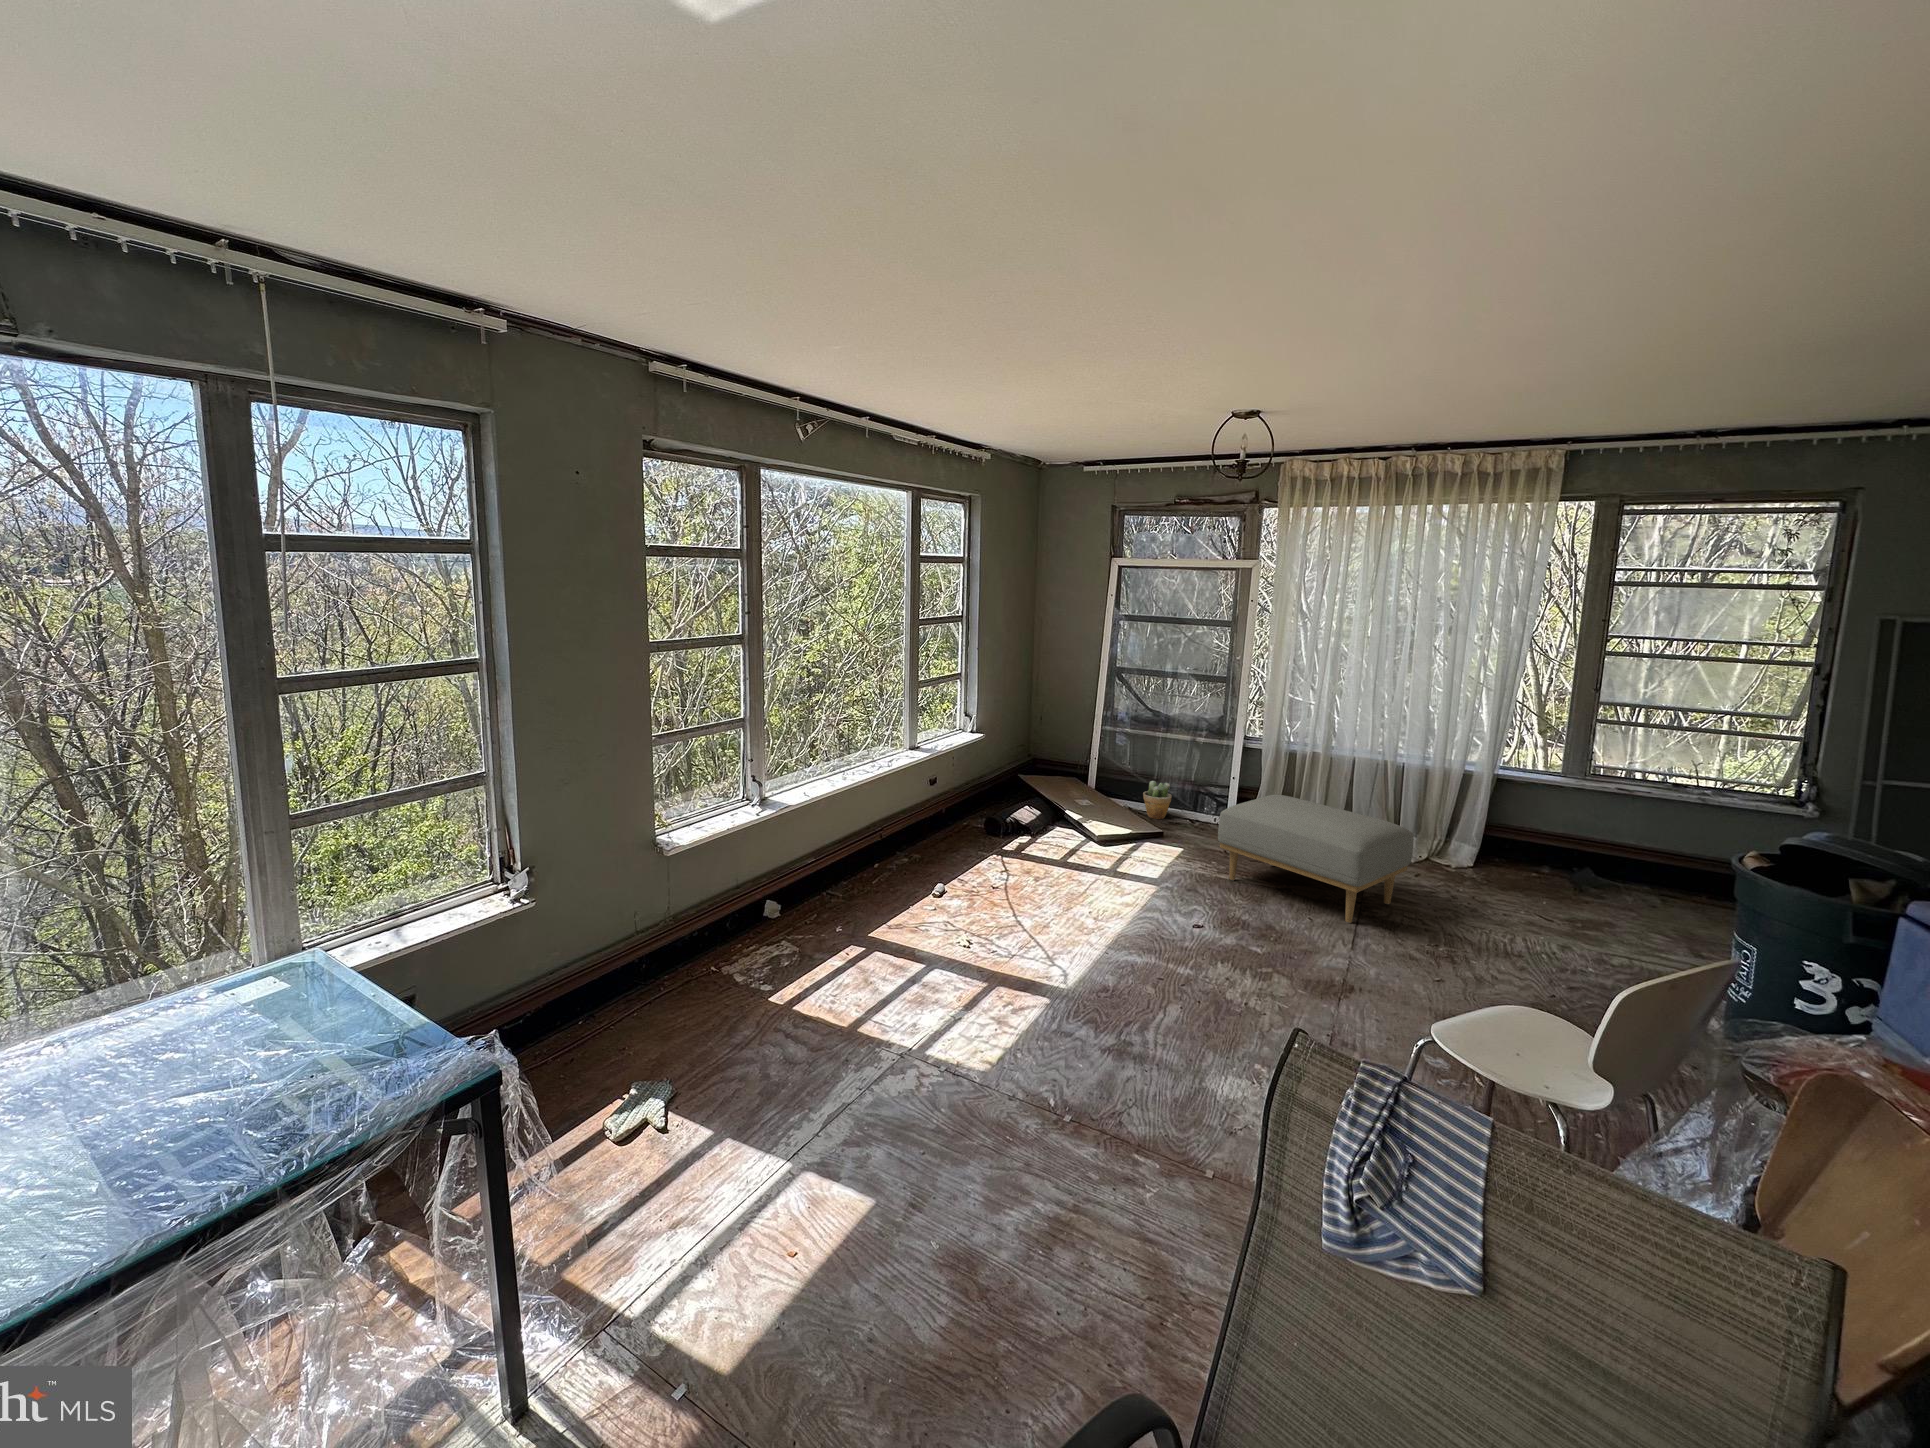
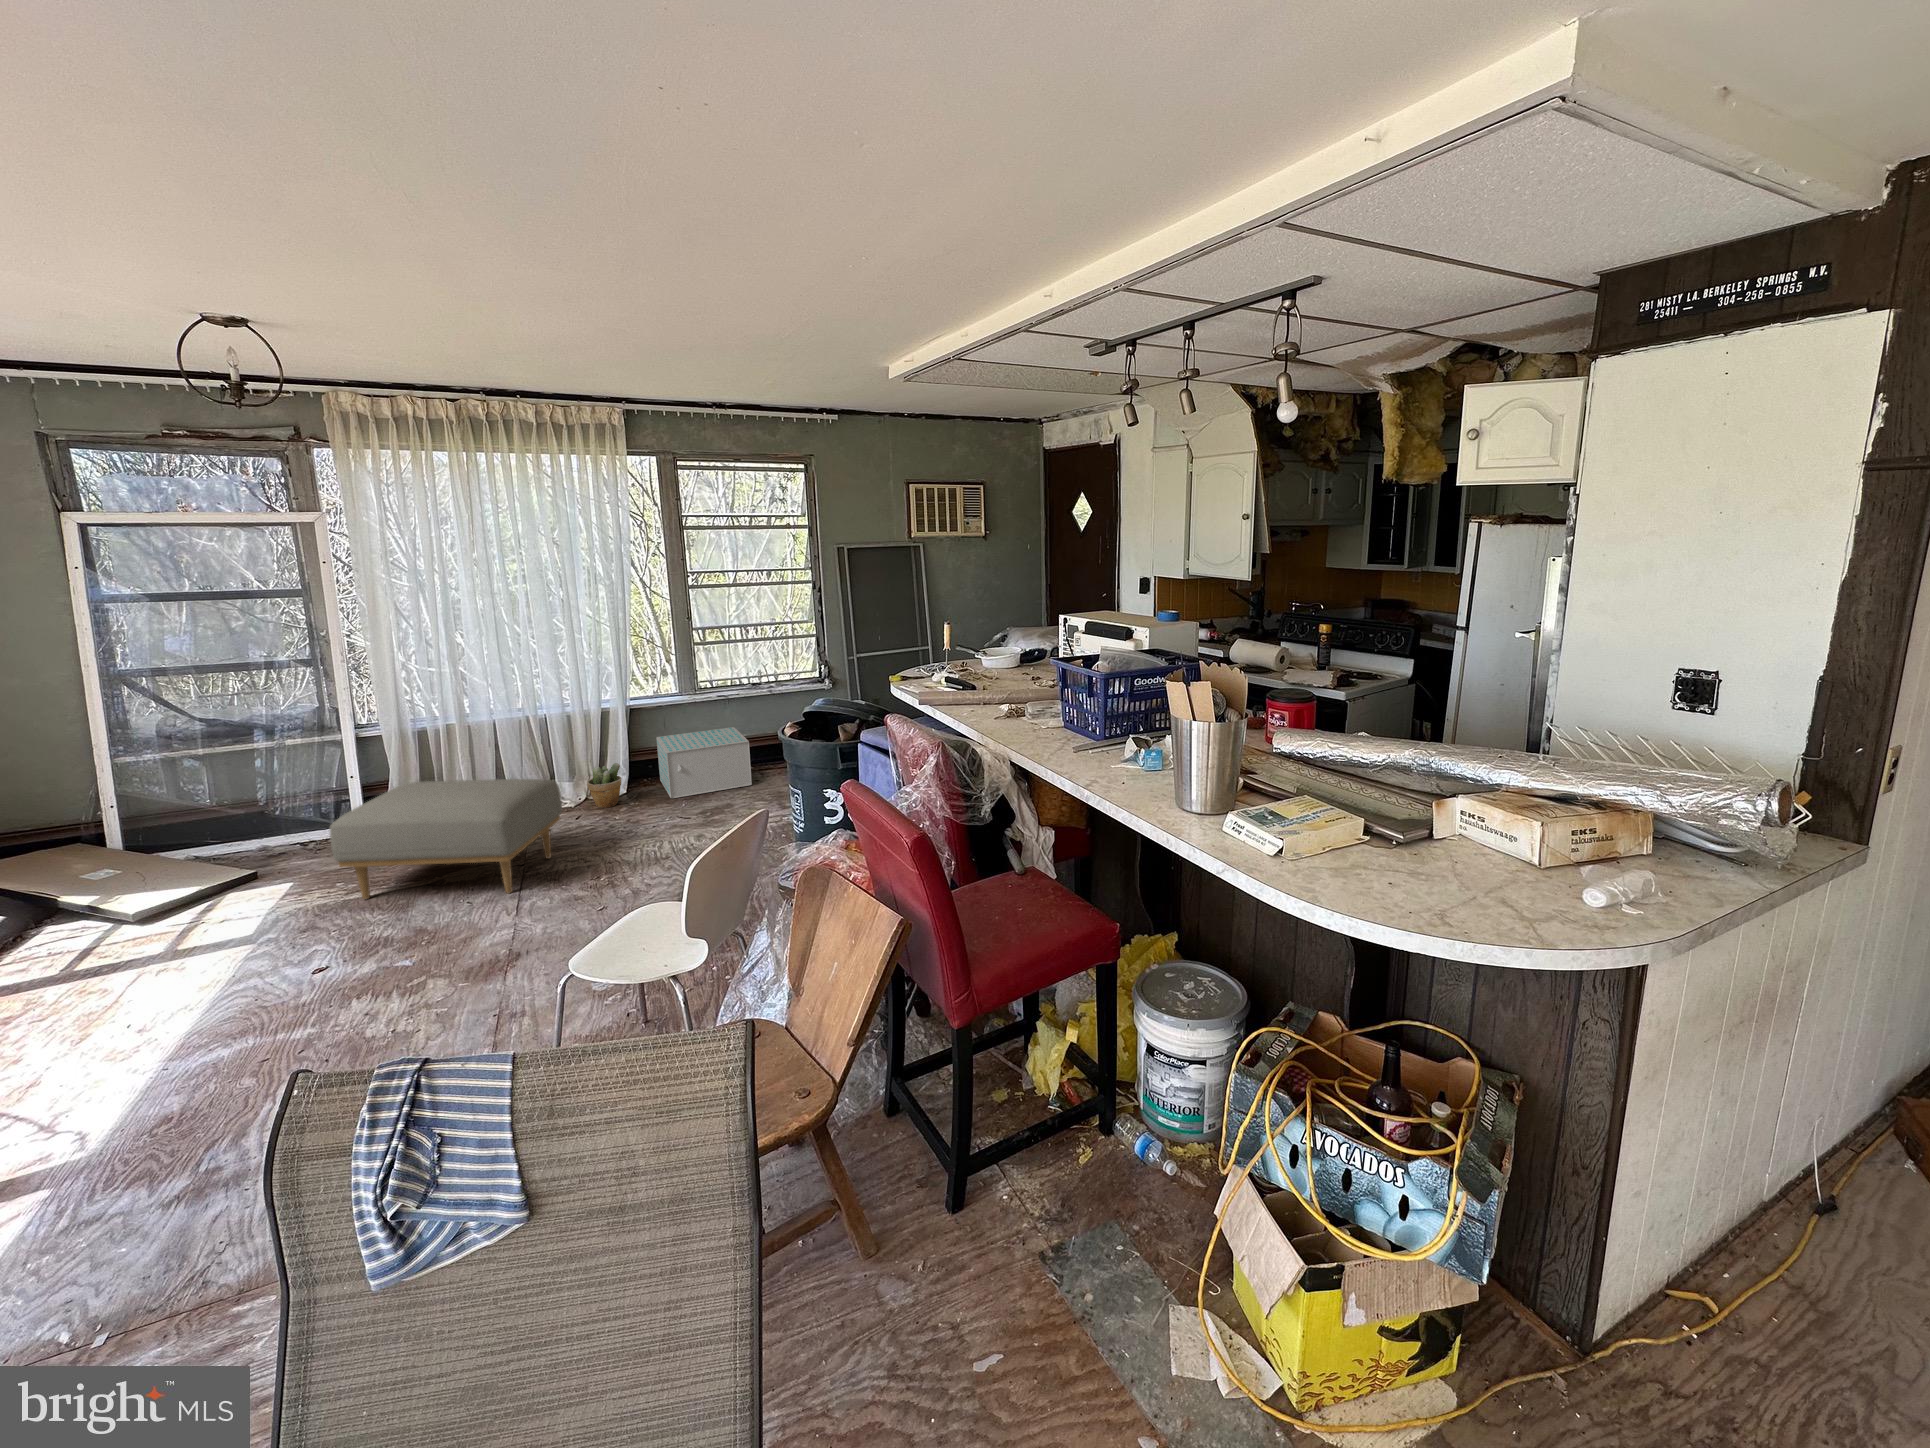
potted plant: present [1143,781,1172,819] -> present [587,763,622,808]
storage box: none [1516,816,1660,909] -> present [656,727,752,798]

